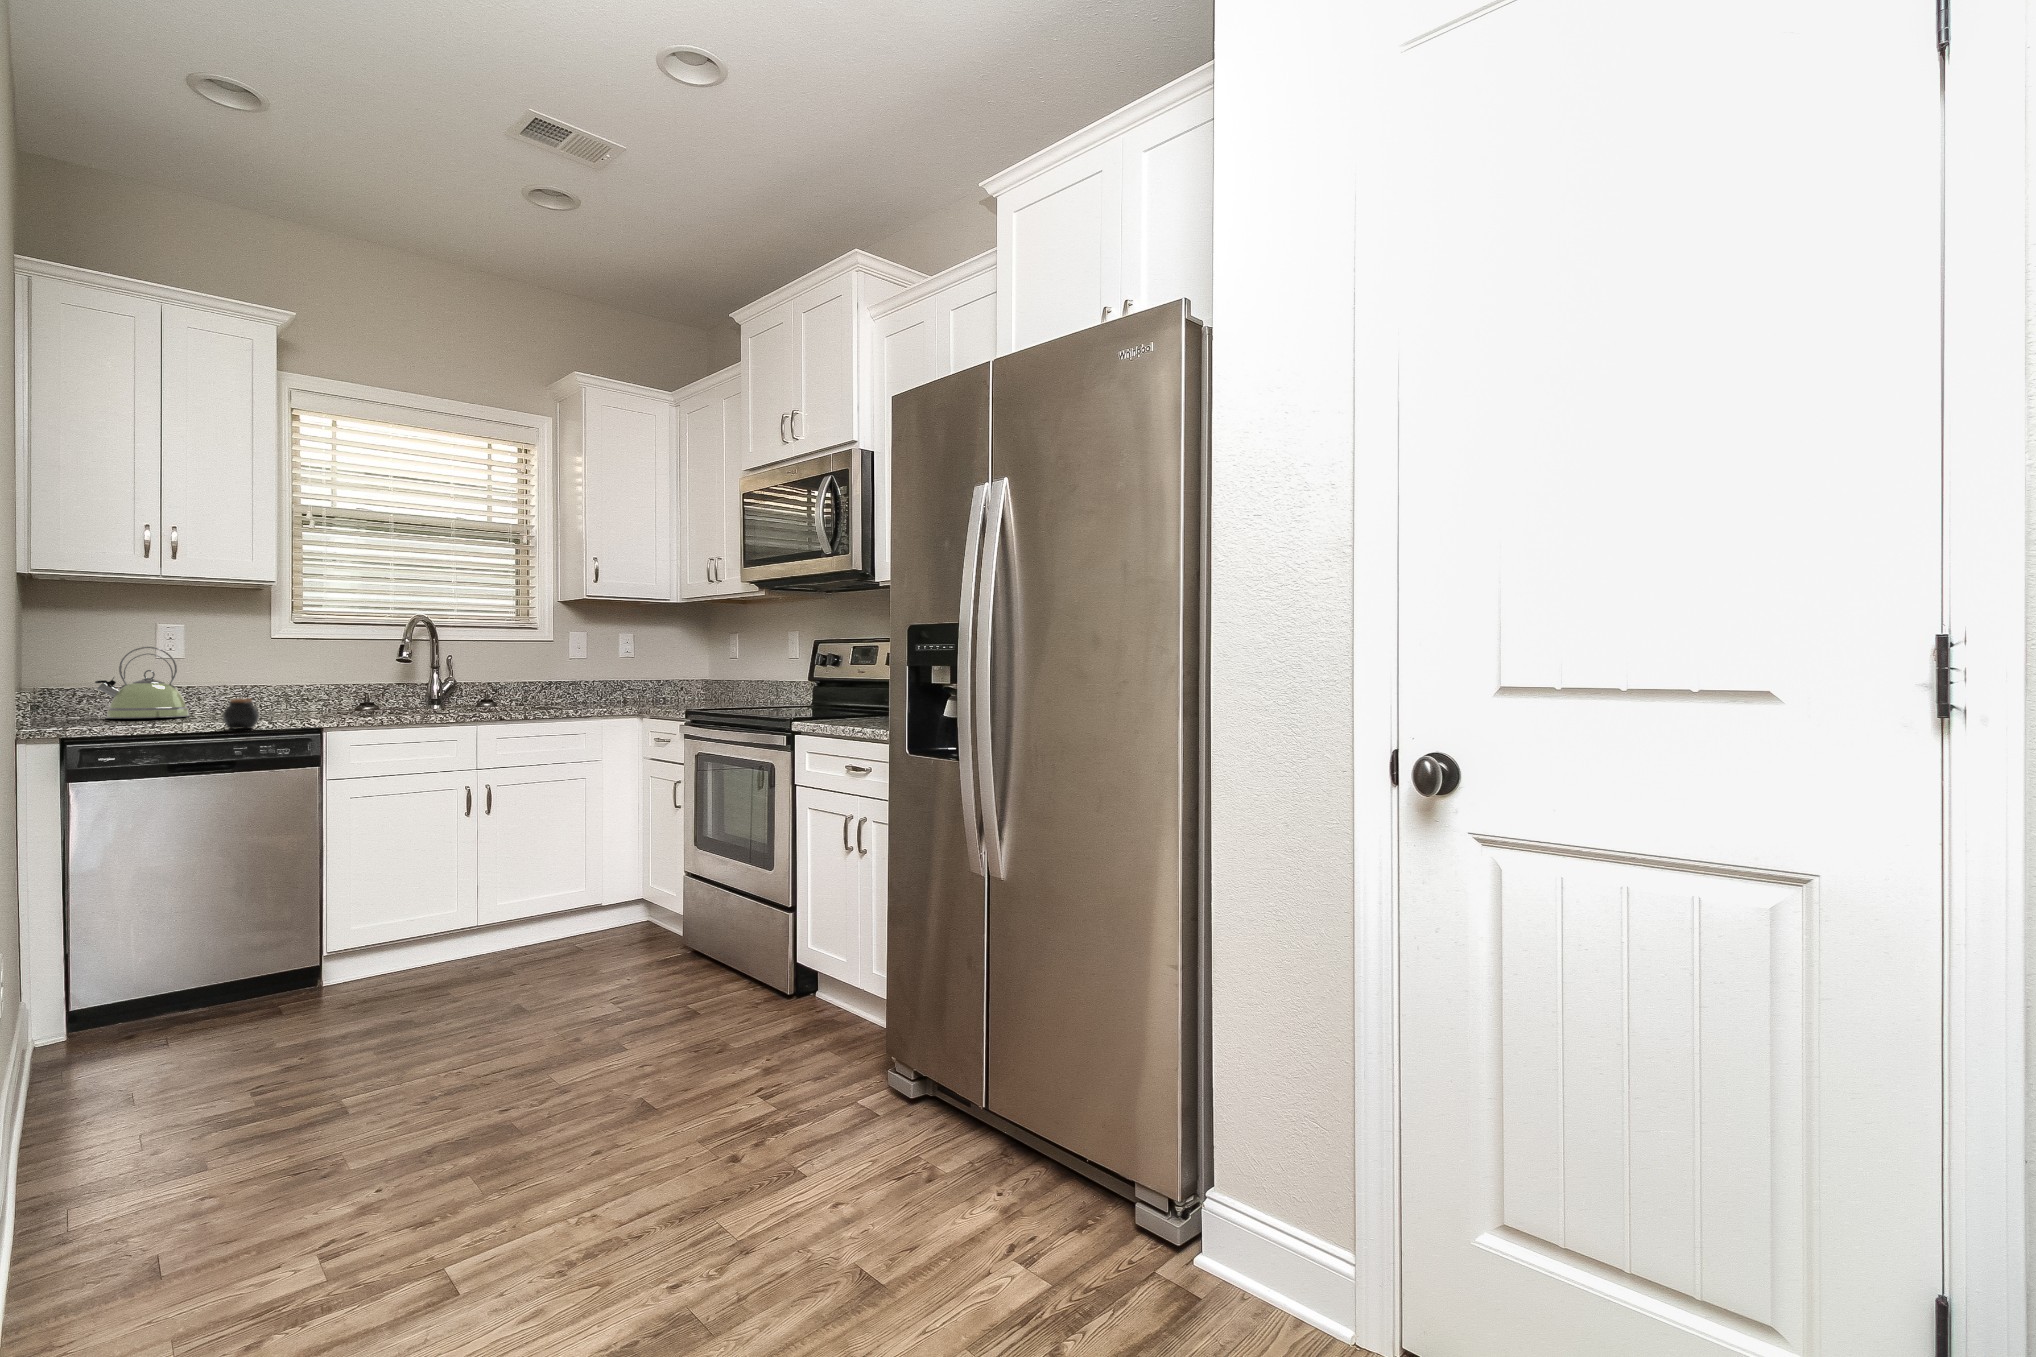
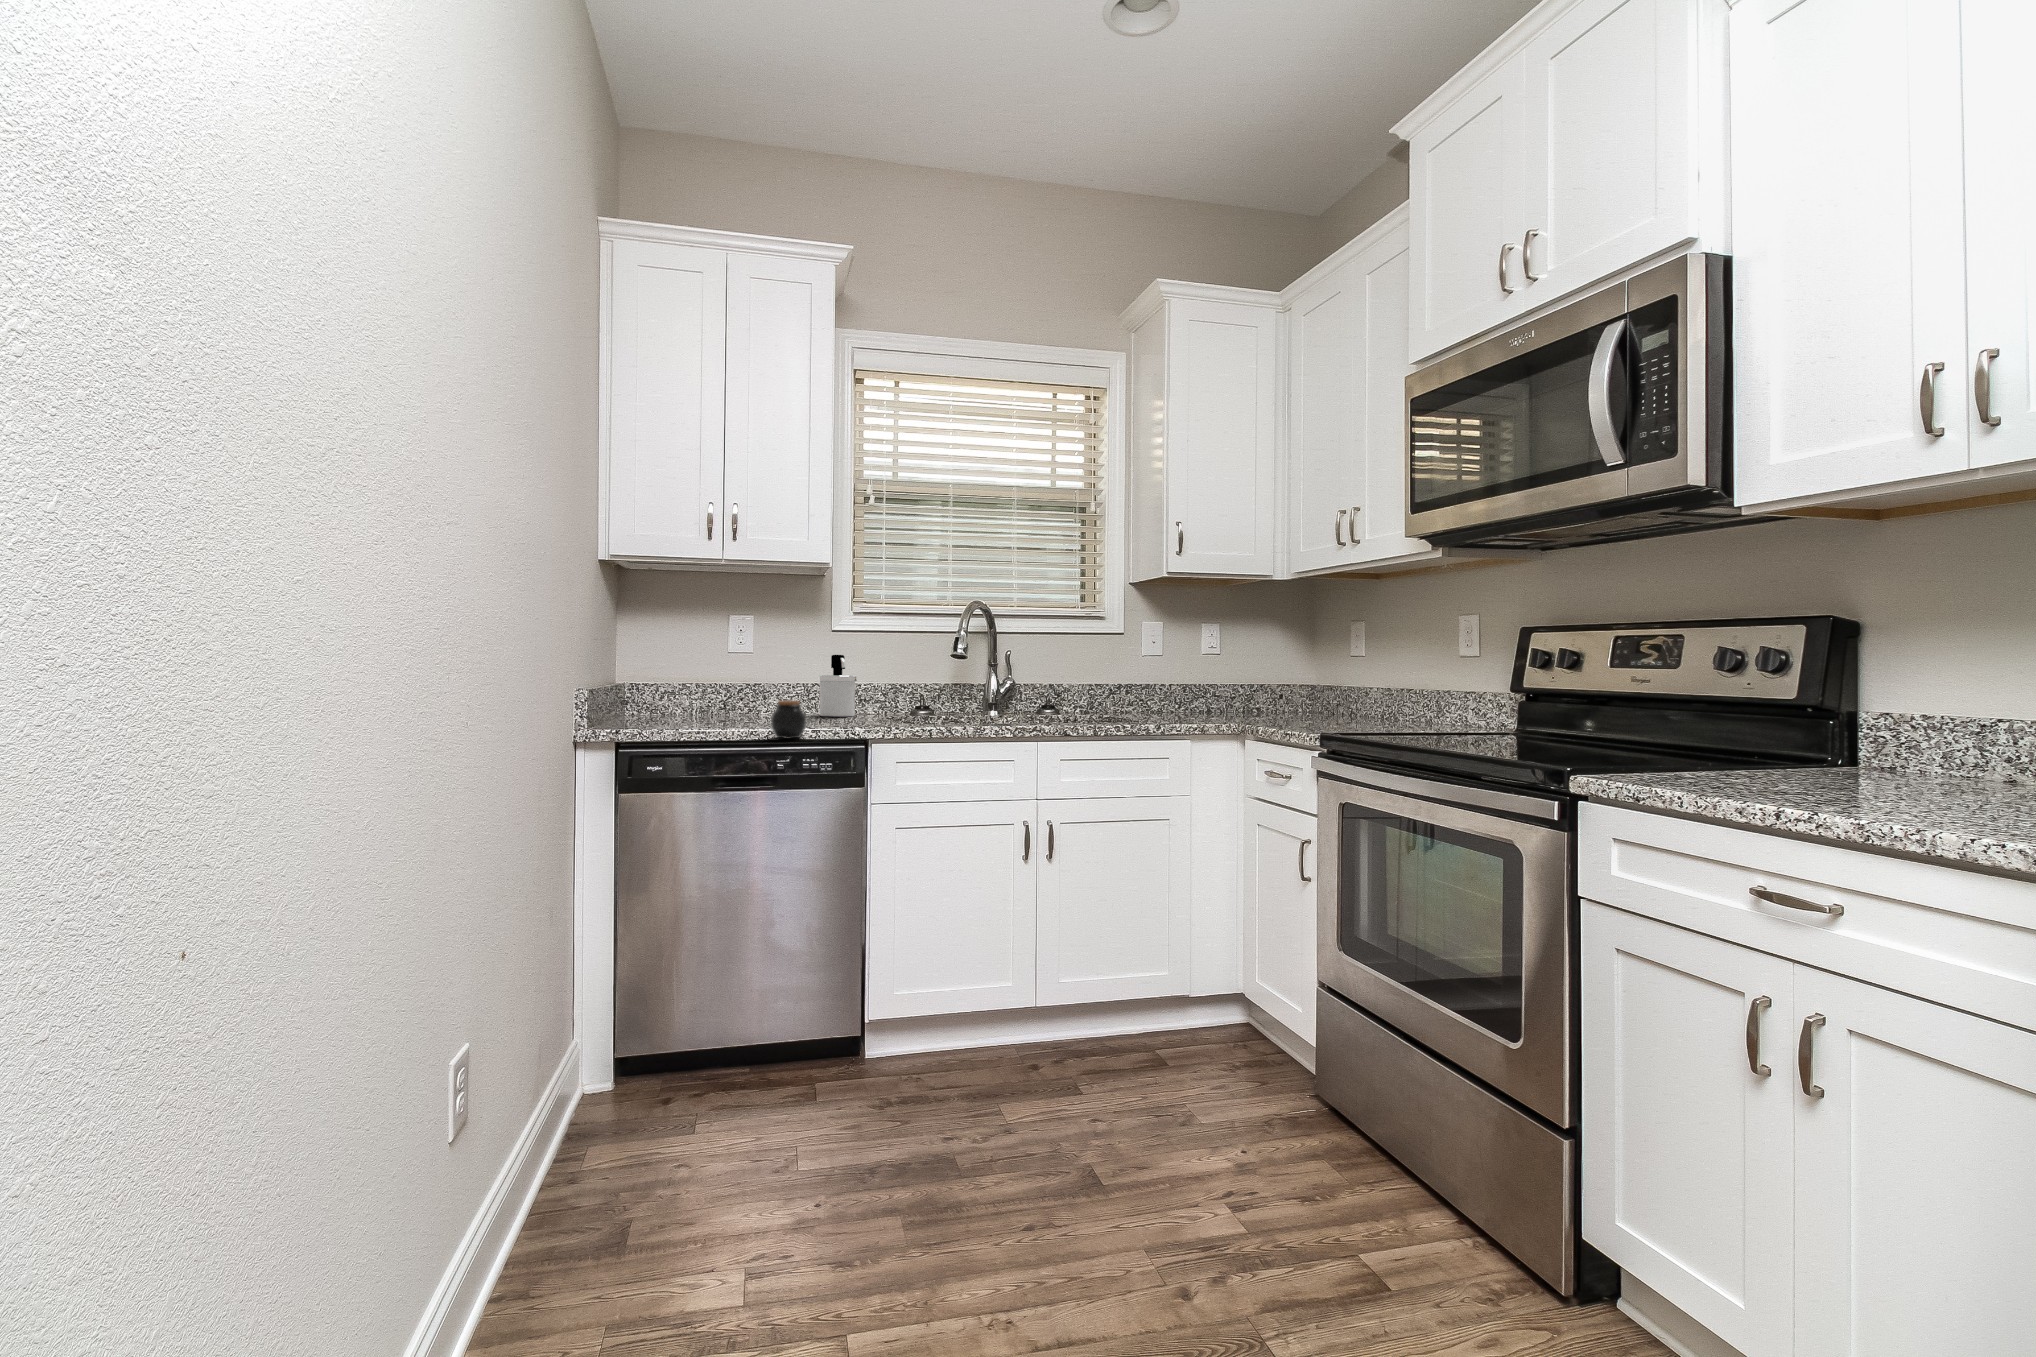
kettle: present [95,647,190,718] -> none [675,639,755,719]
soap dispenser: none [258,660,299,713] -> present [819,655,857,717]

